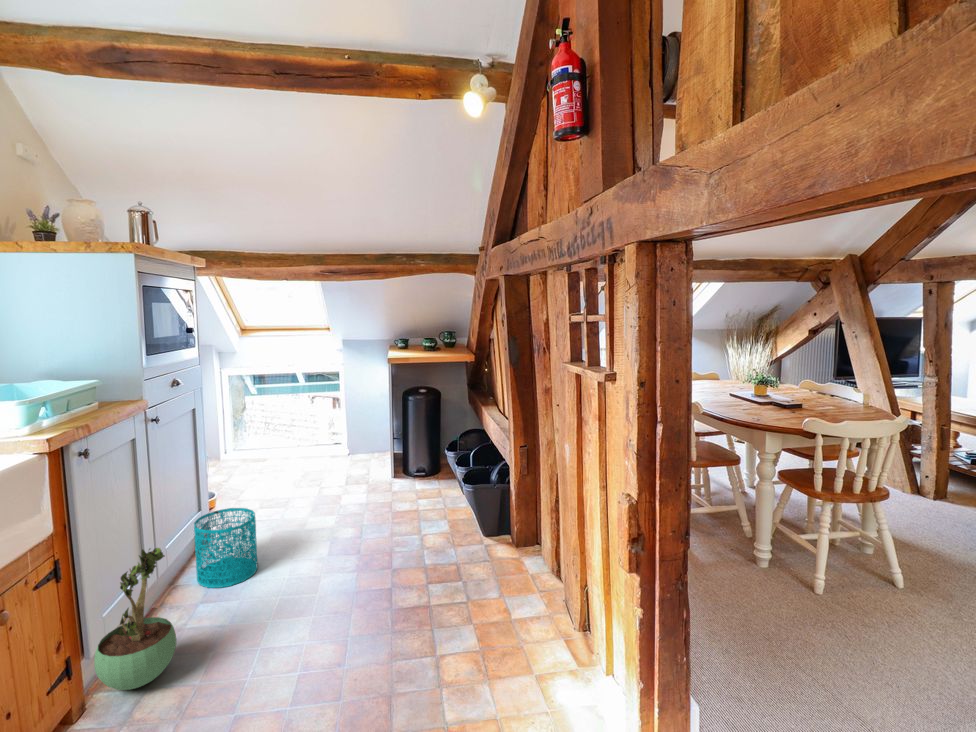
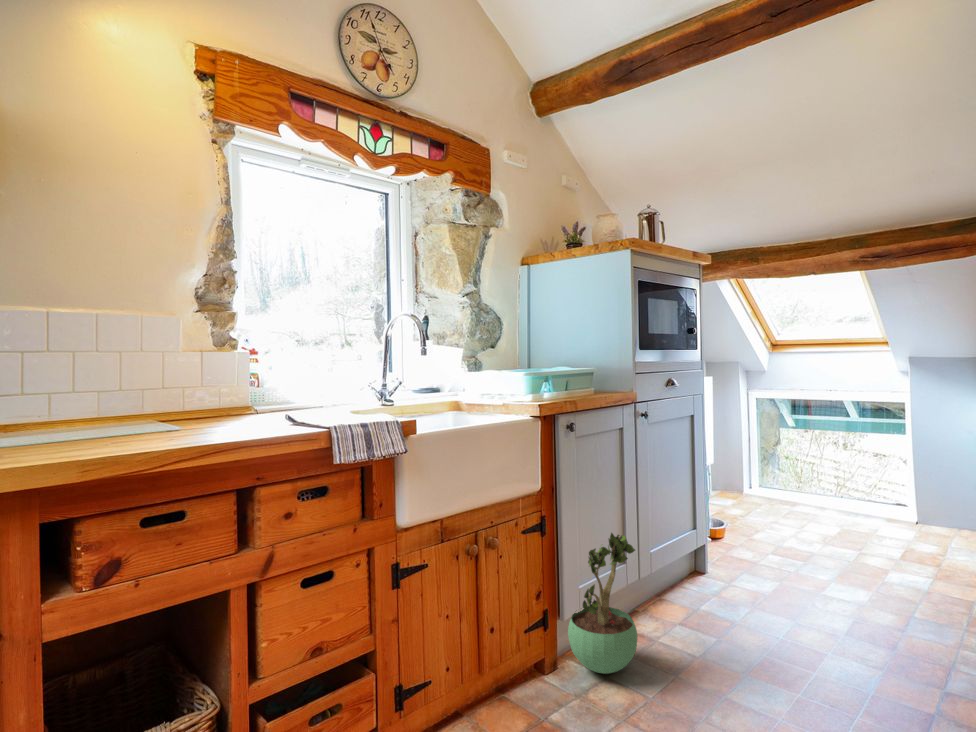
wastebasket: present [194,508,257,588] -> none [681,532,750,622]

